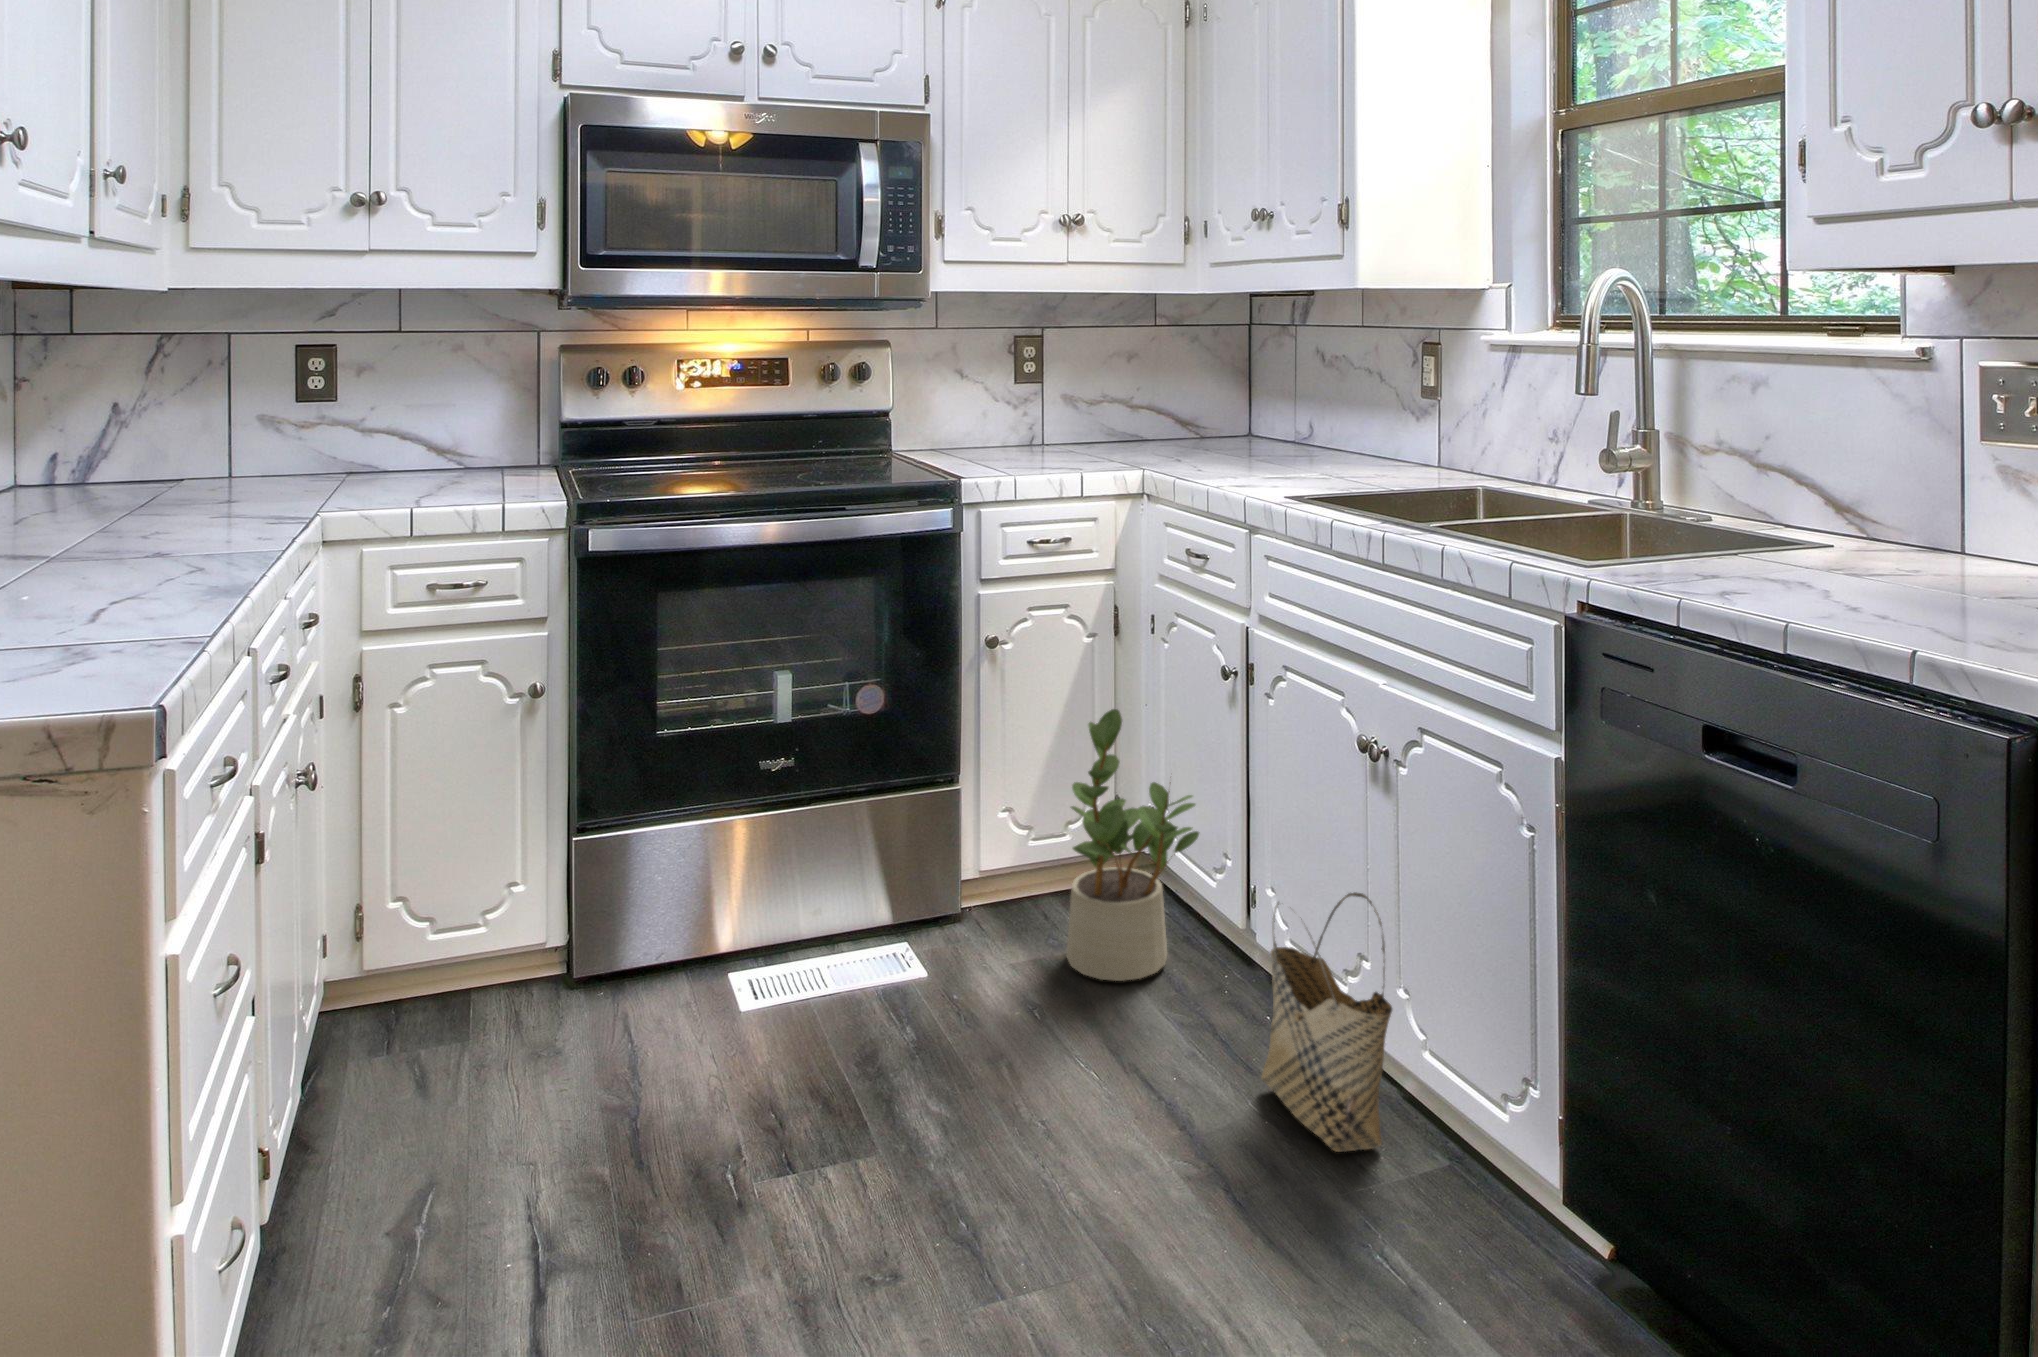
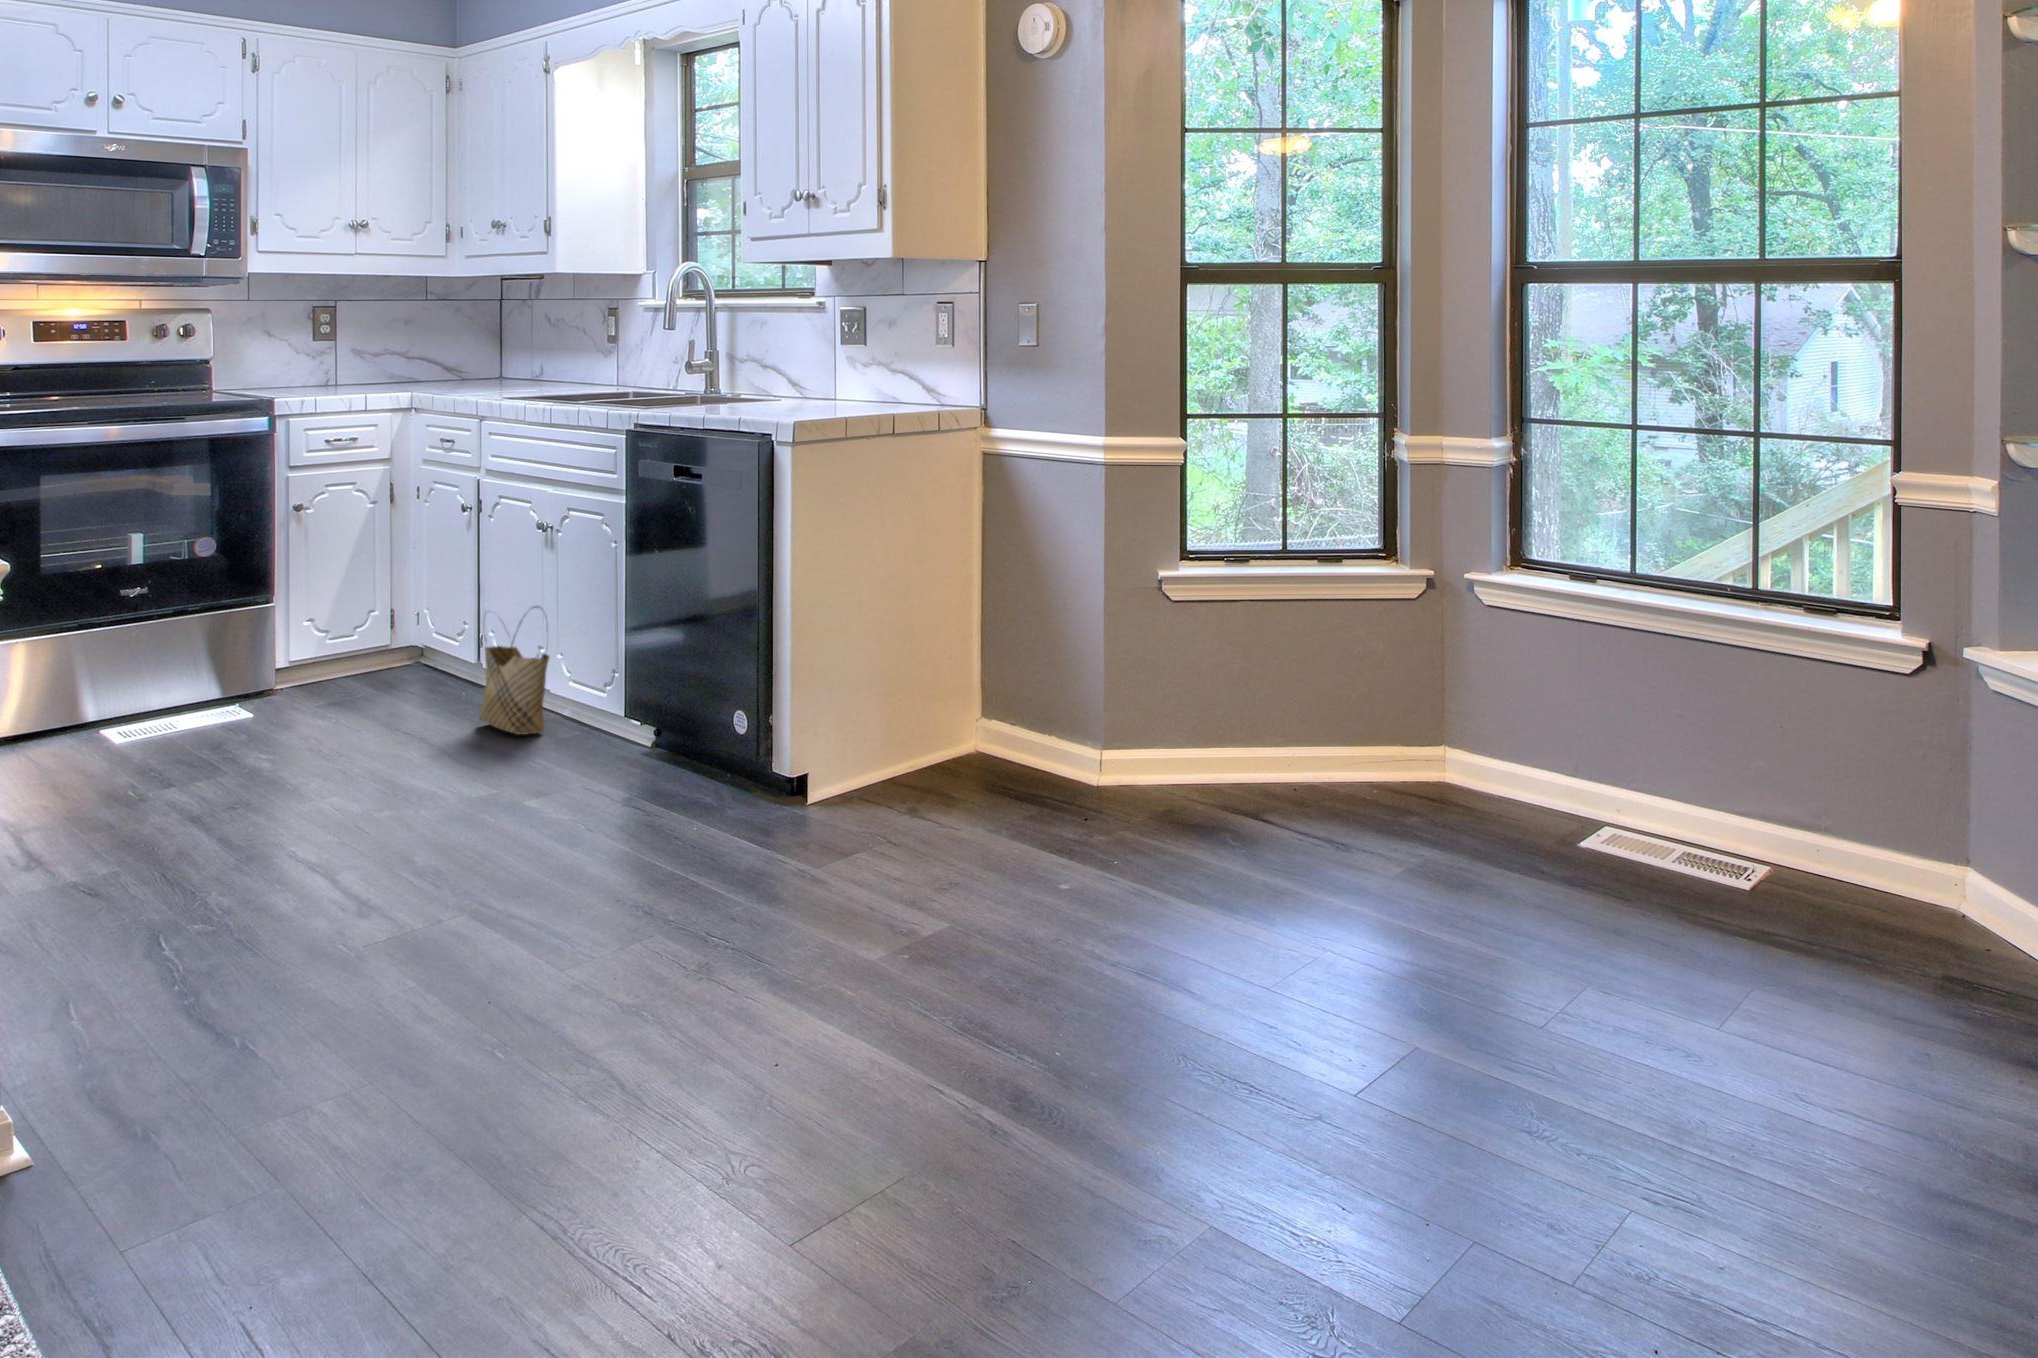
potted plant: present [1067,709,1199,981] -> none [356,537,449,702]

